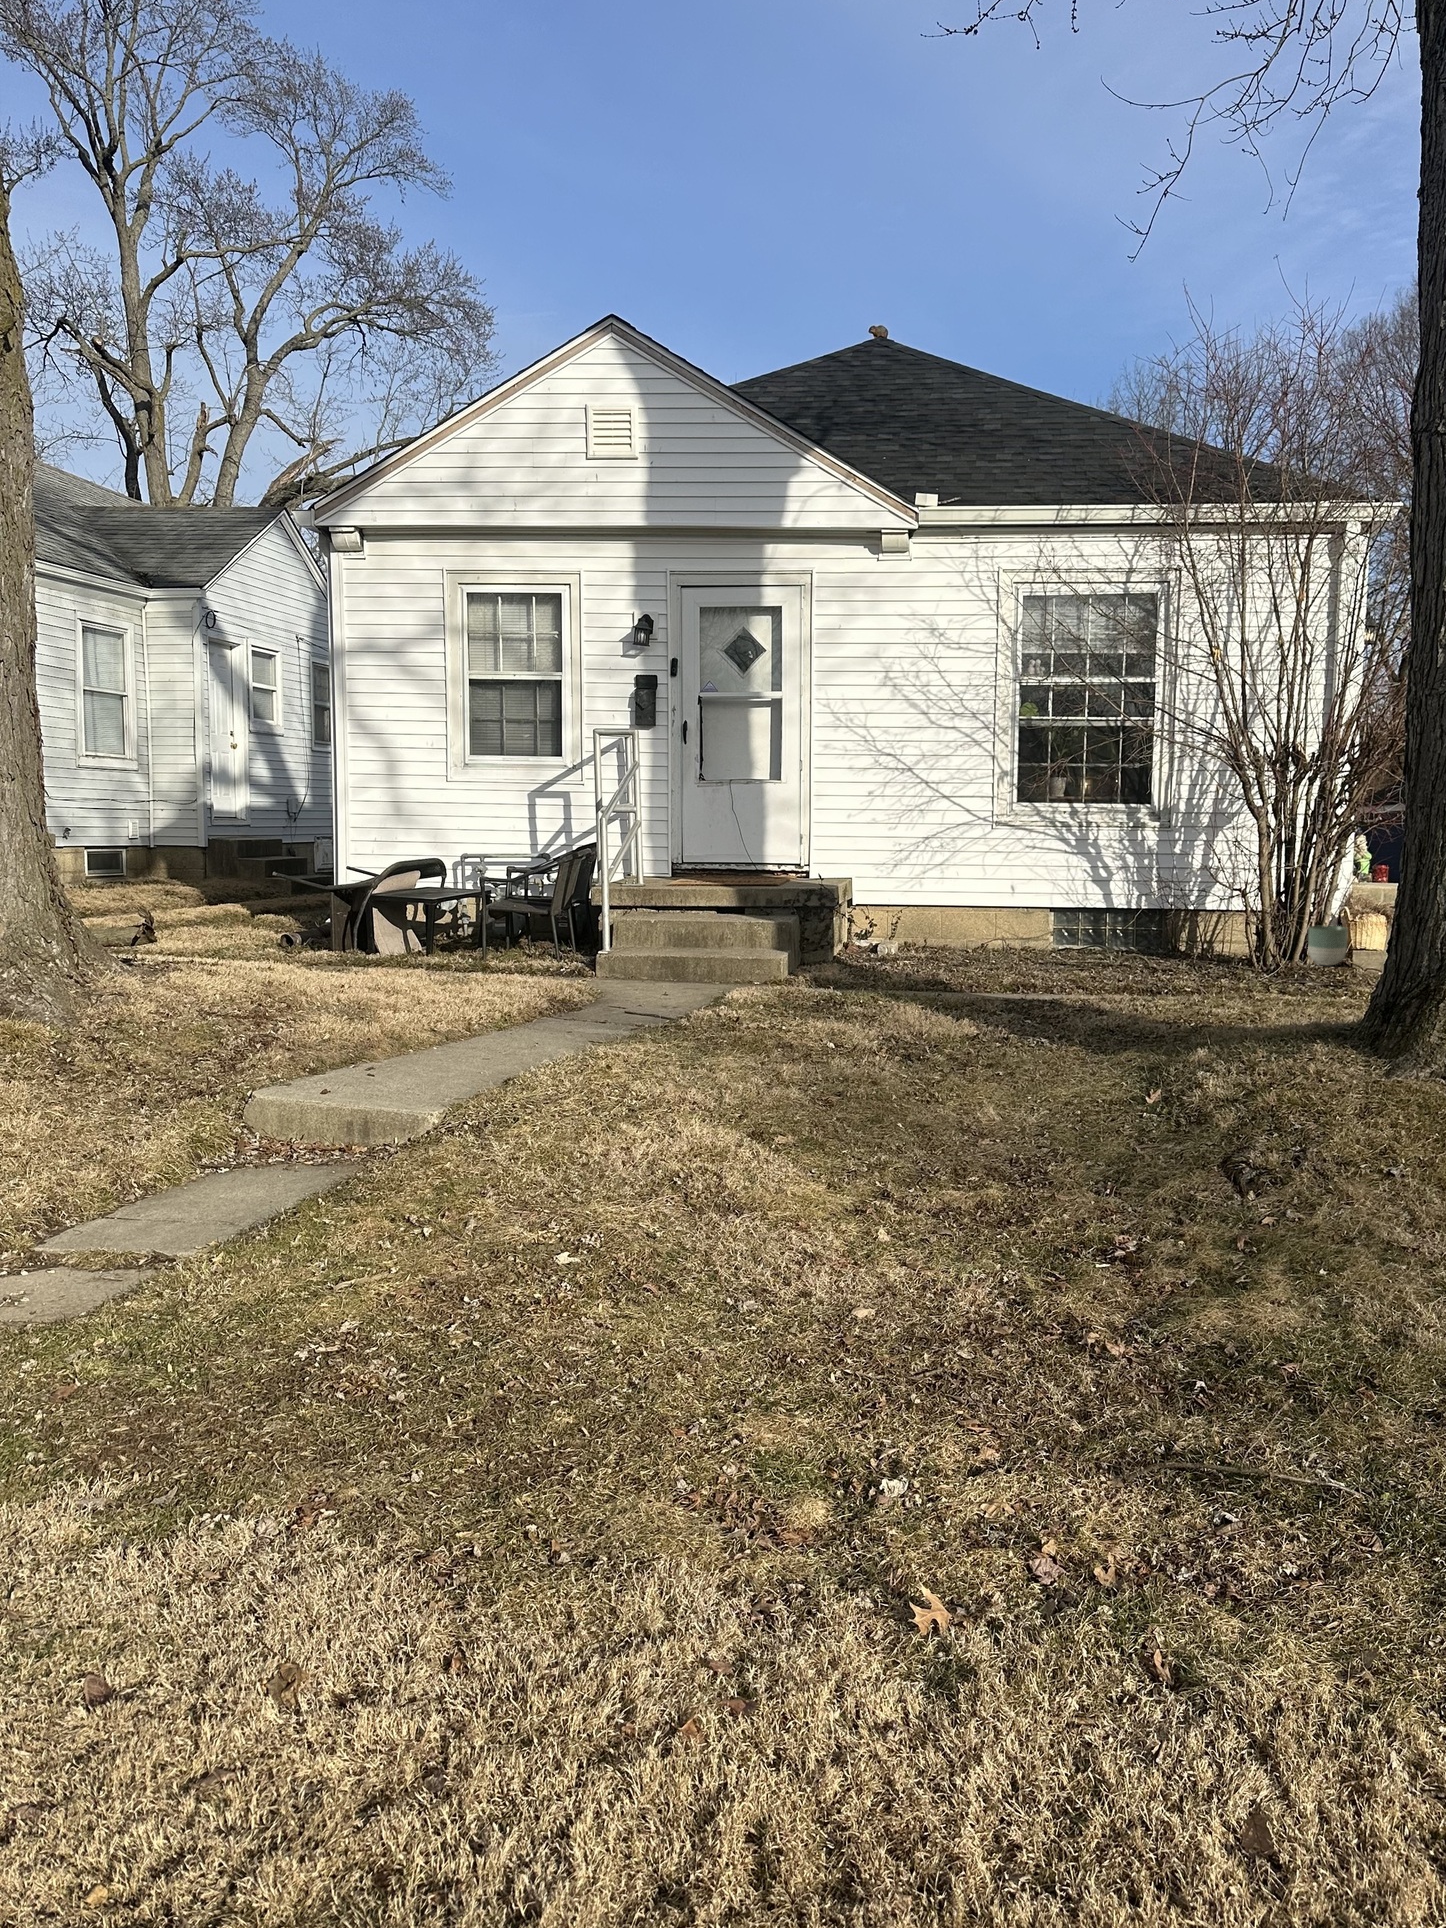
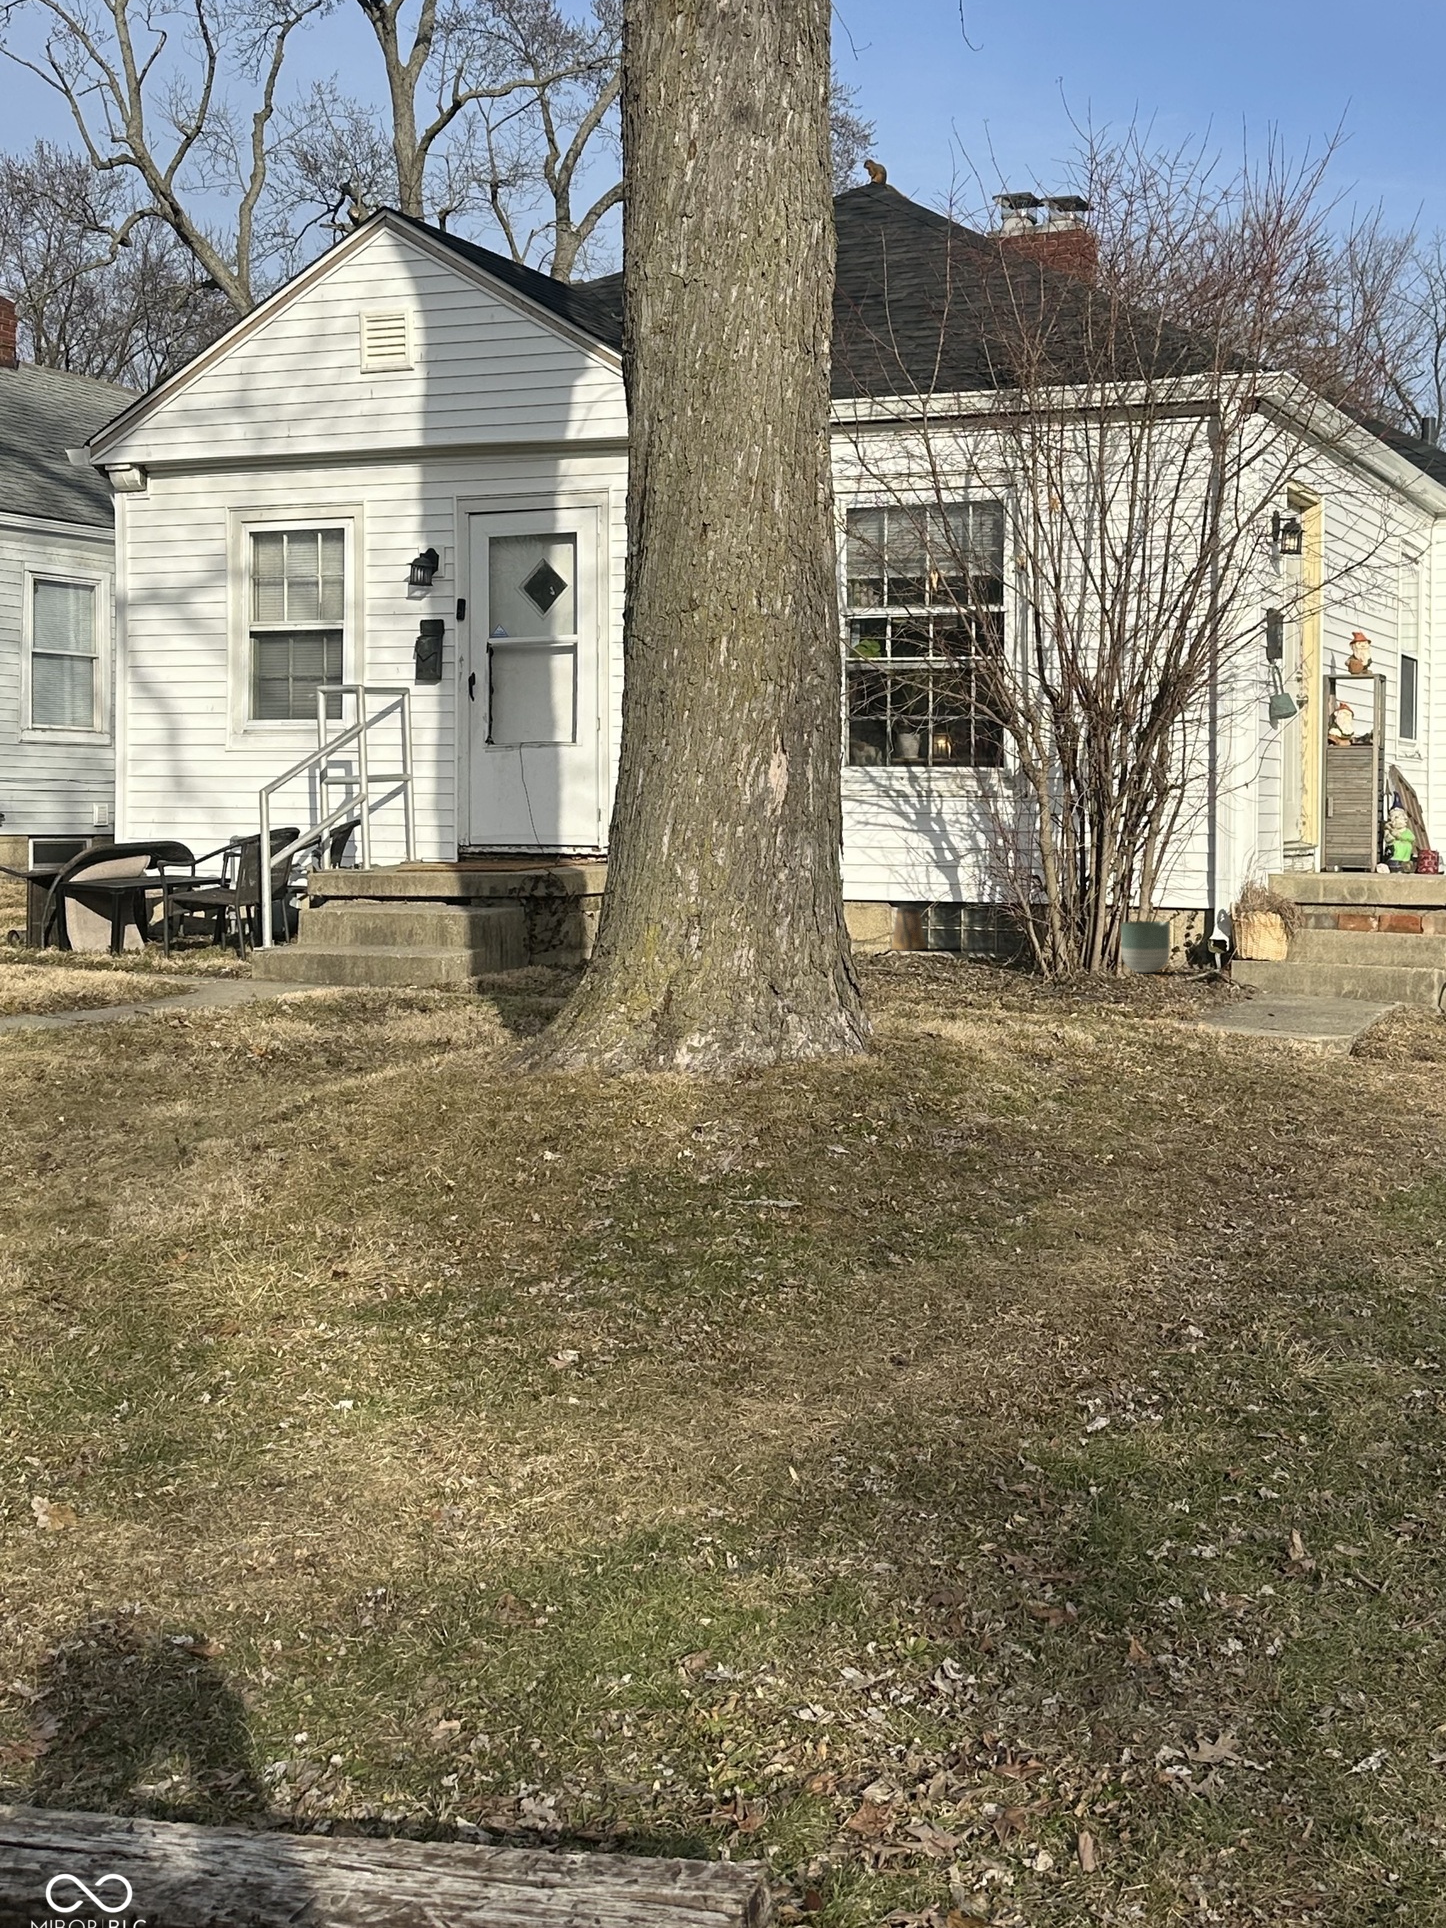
watering can: none [1060,913,1089,948] -> present [891,905,927,951]

